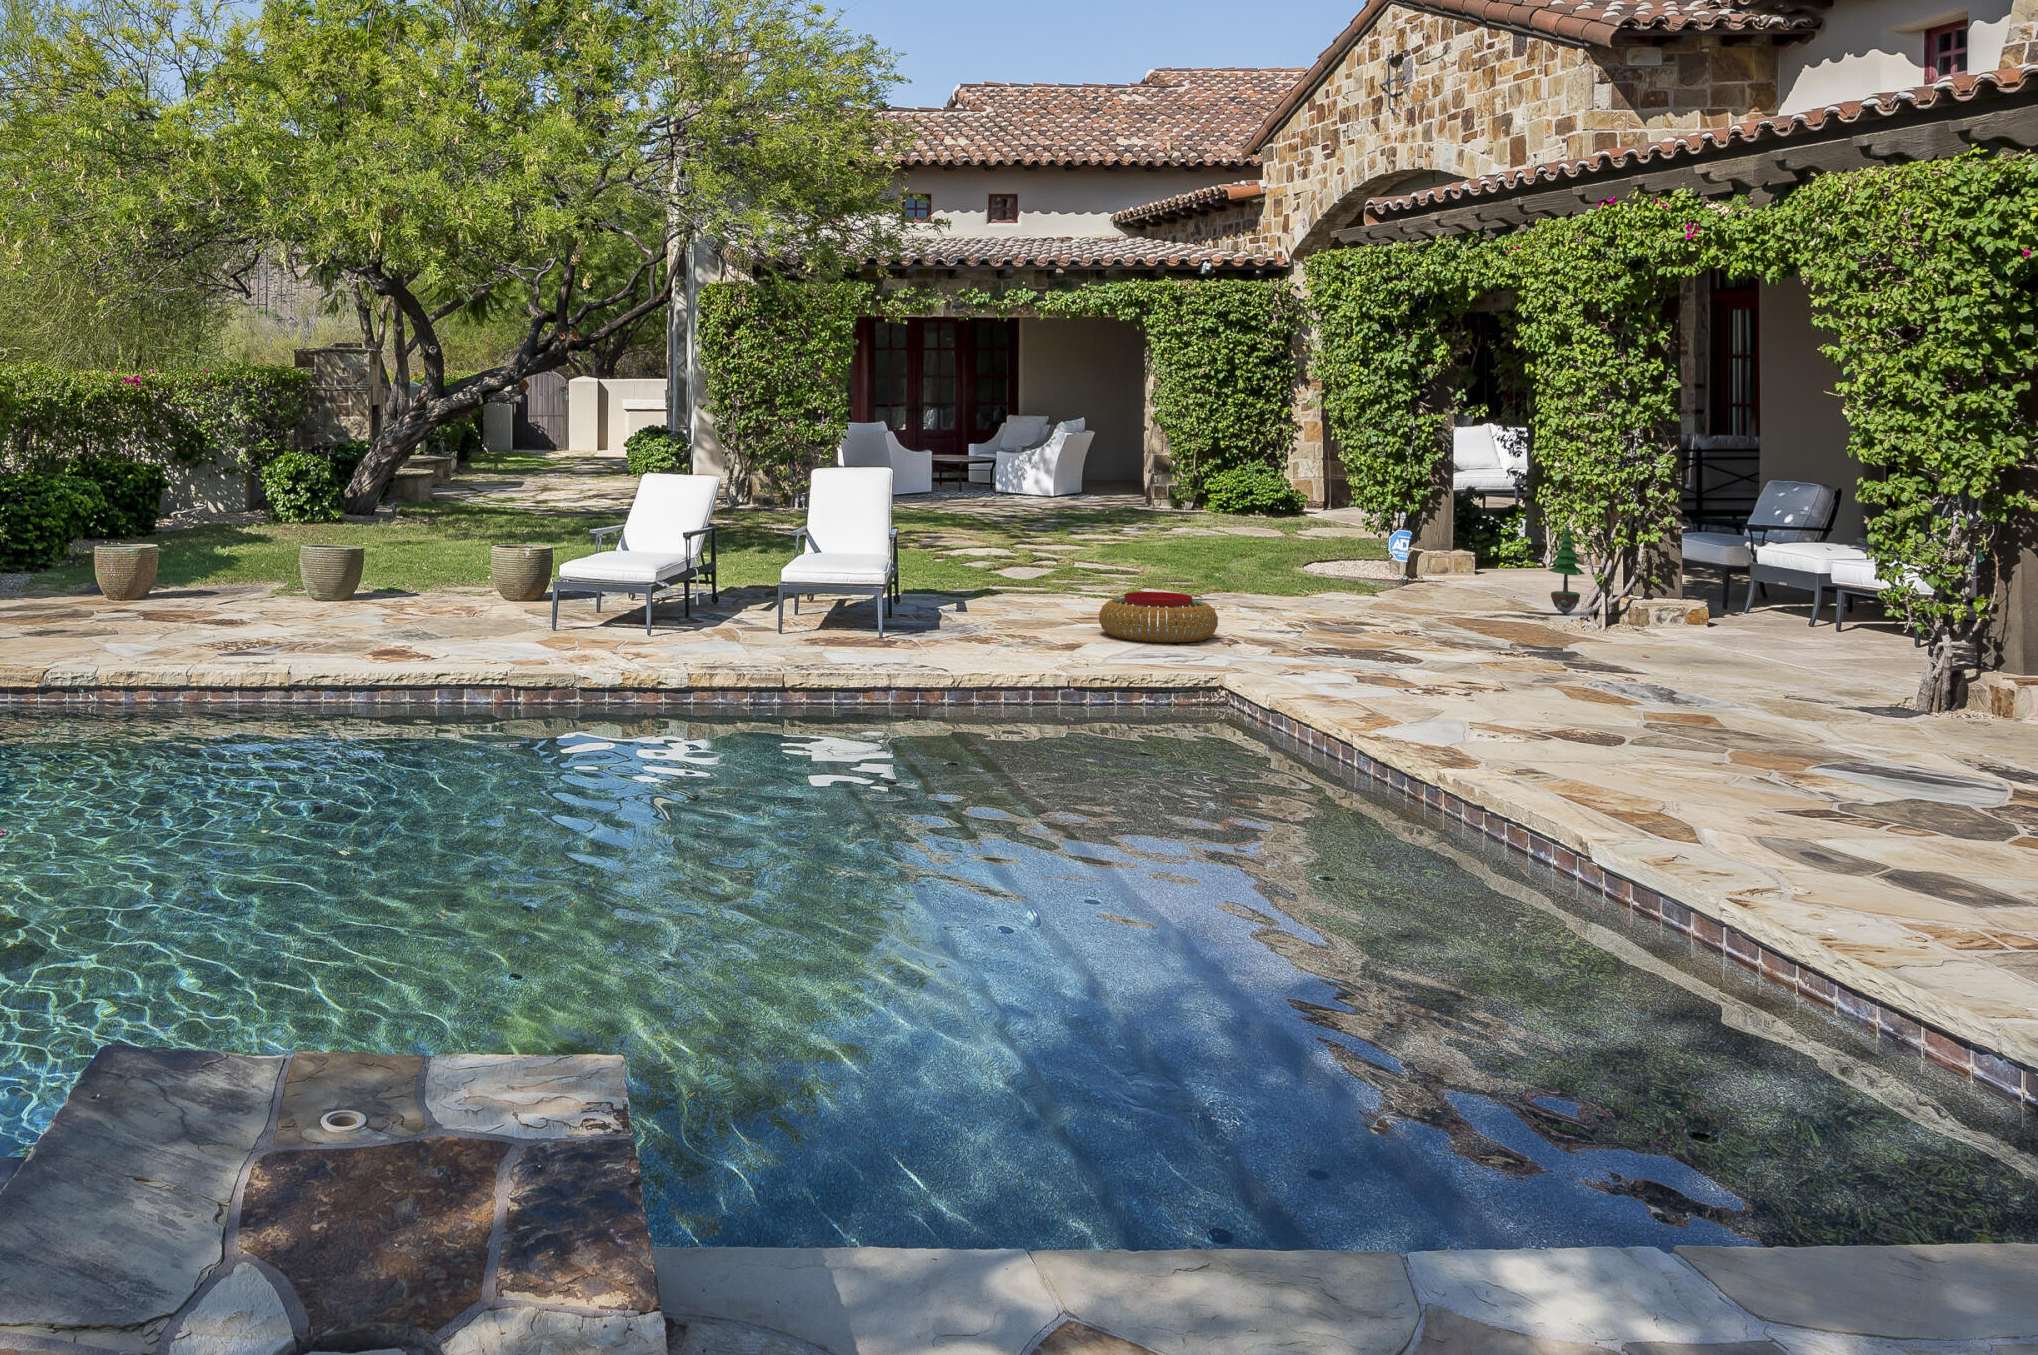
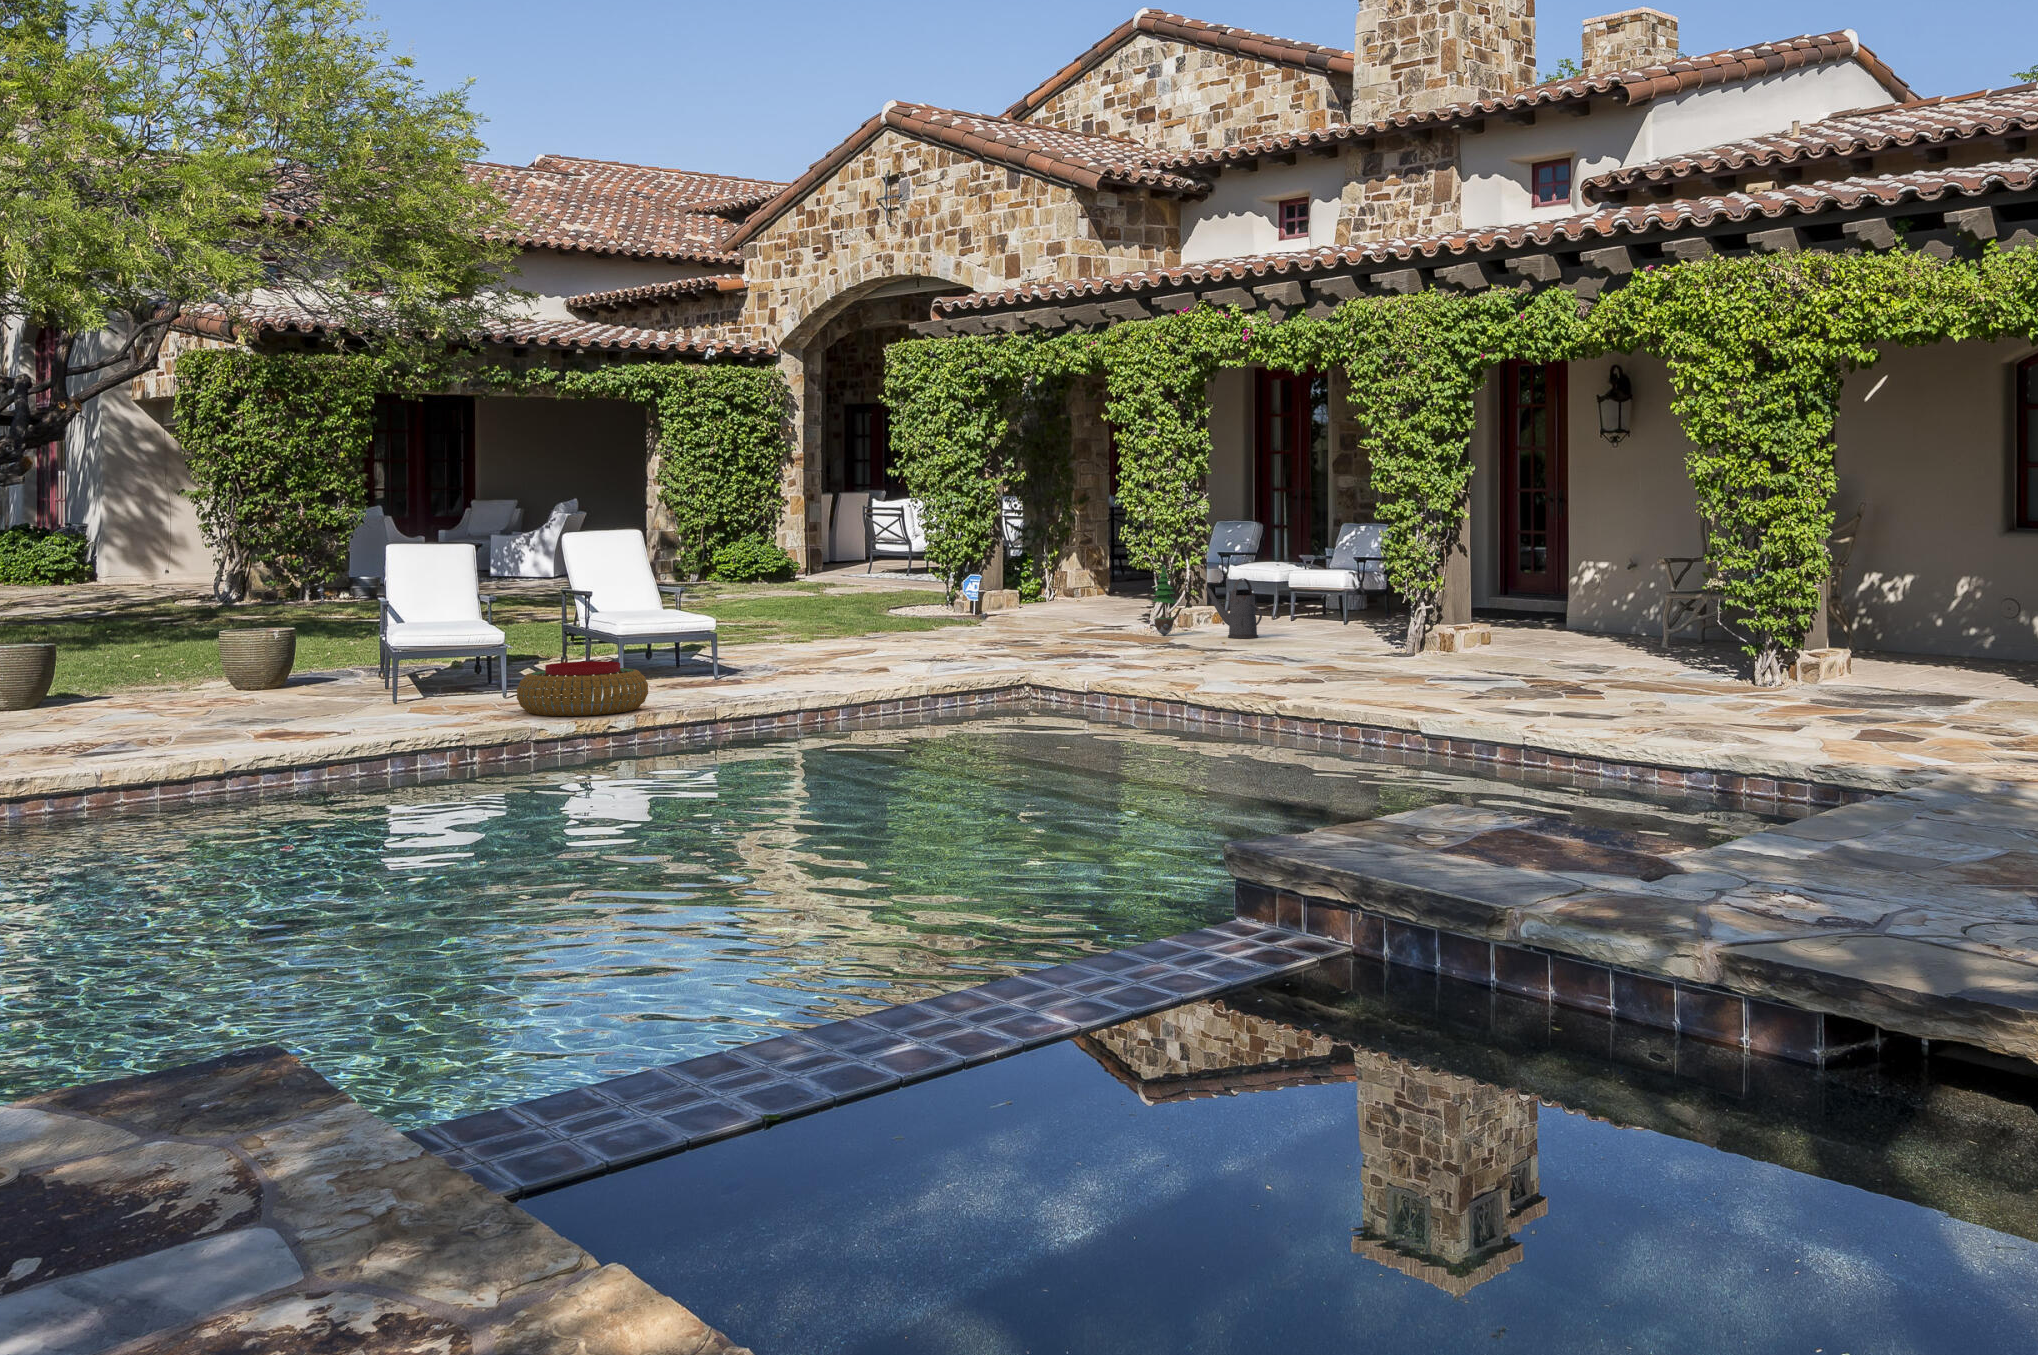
watering can: none [1632,551,1698,629] -> present [1206,578,1262,638]
pouf: present [1099,592,1218,642] -> present [517,661,648,716]

